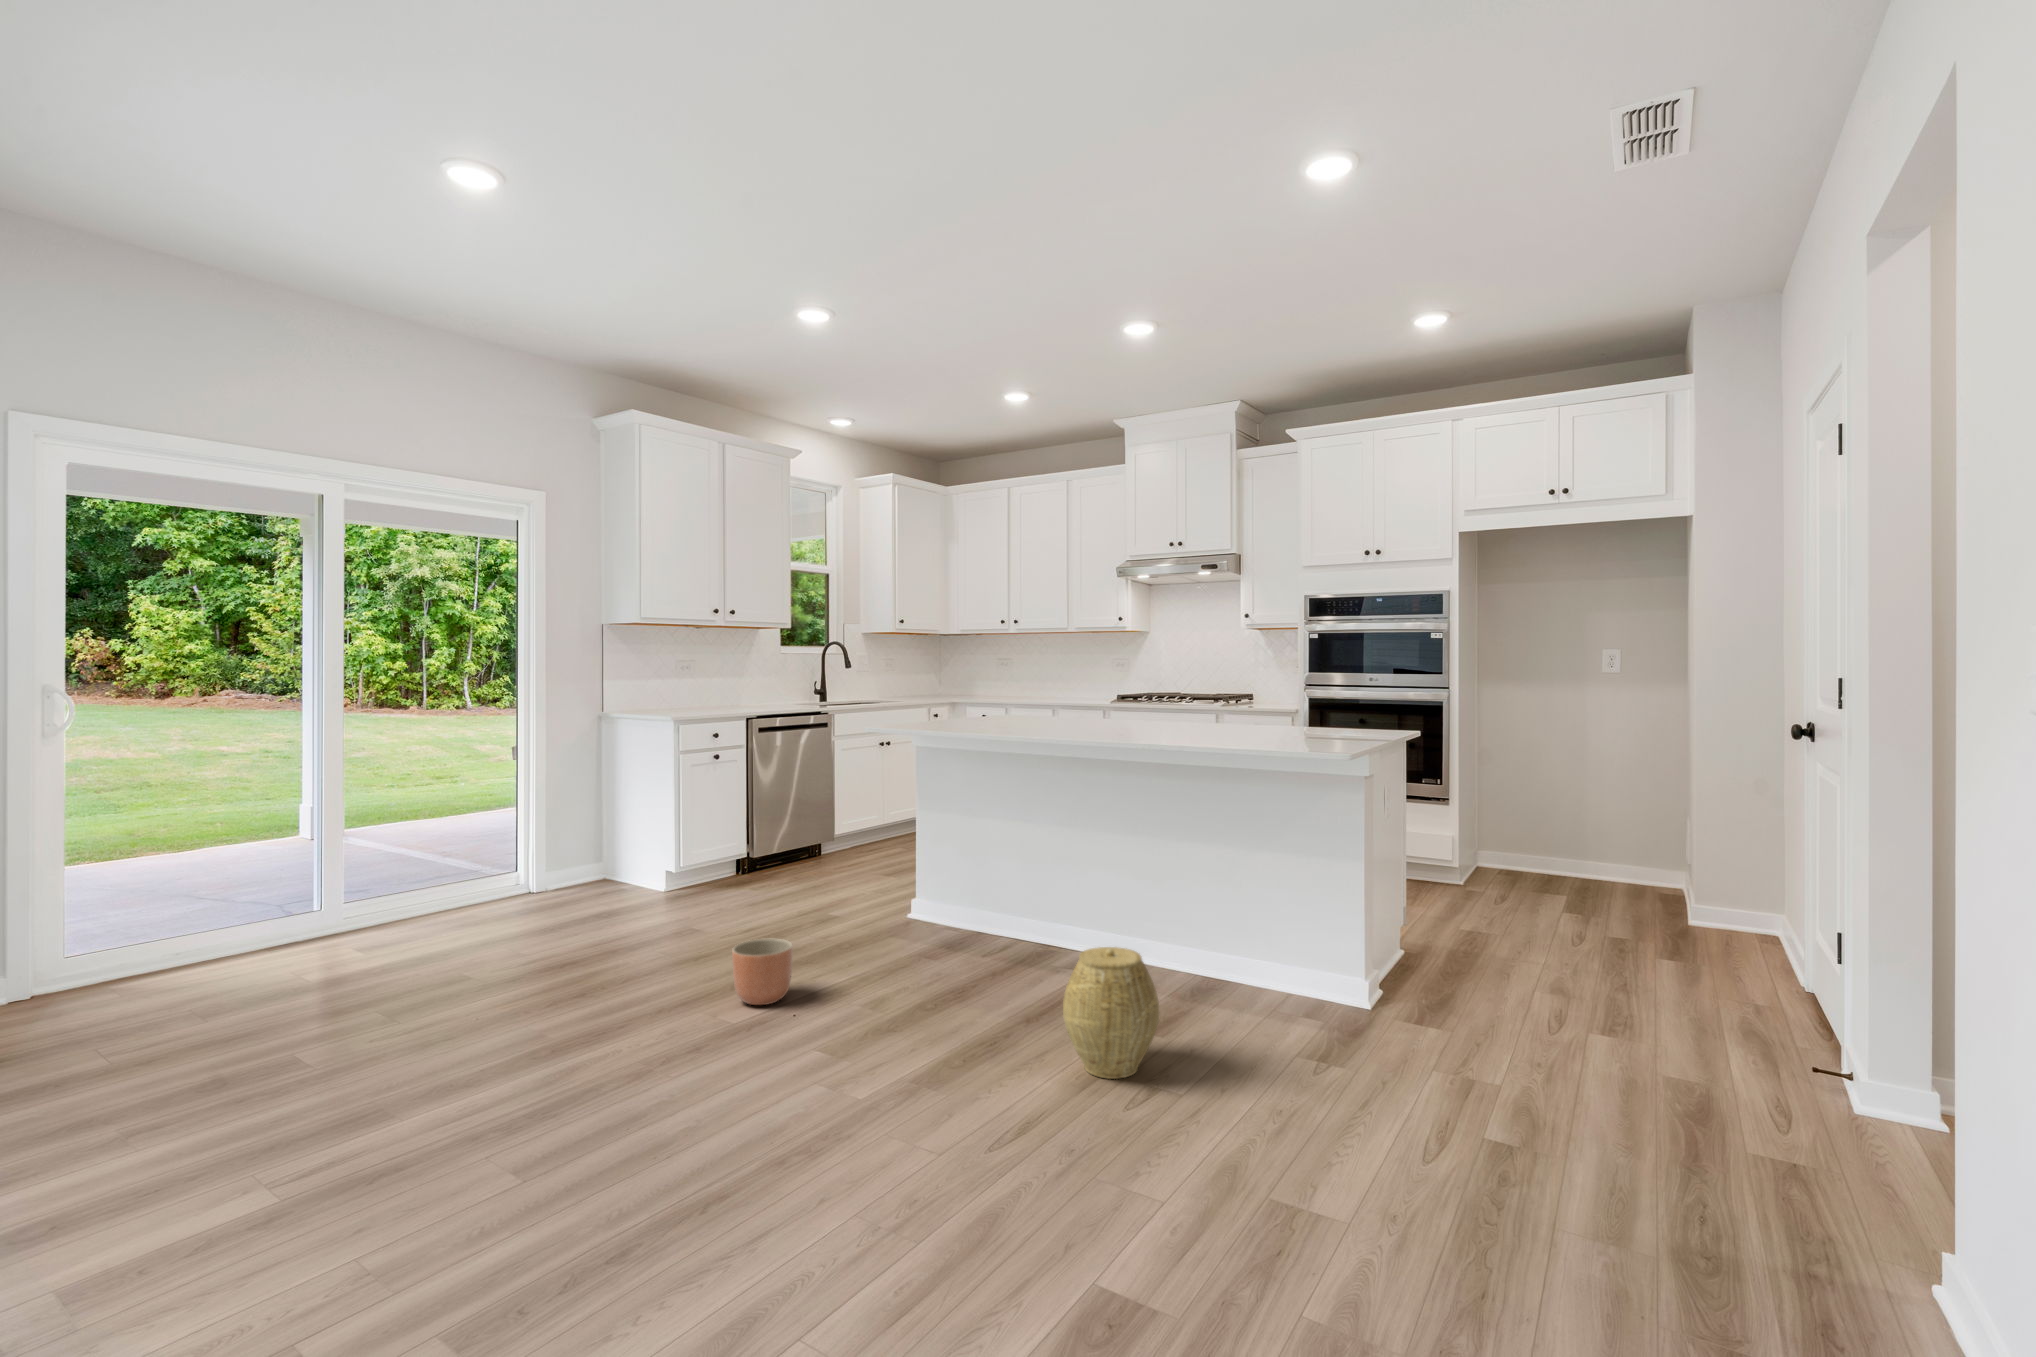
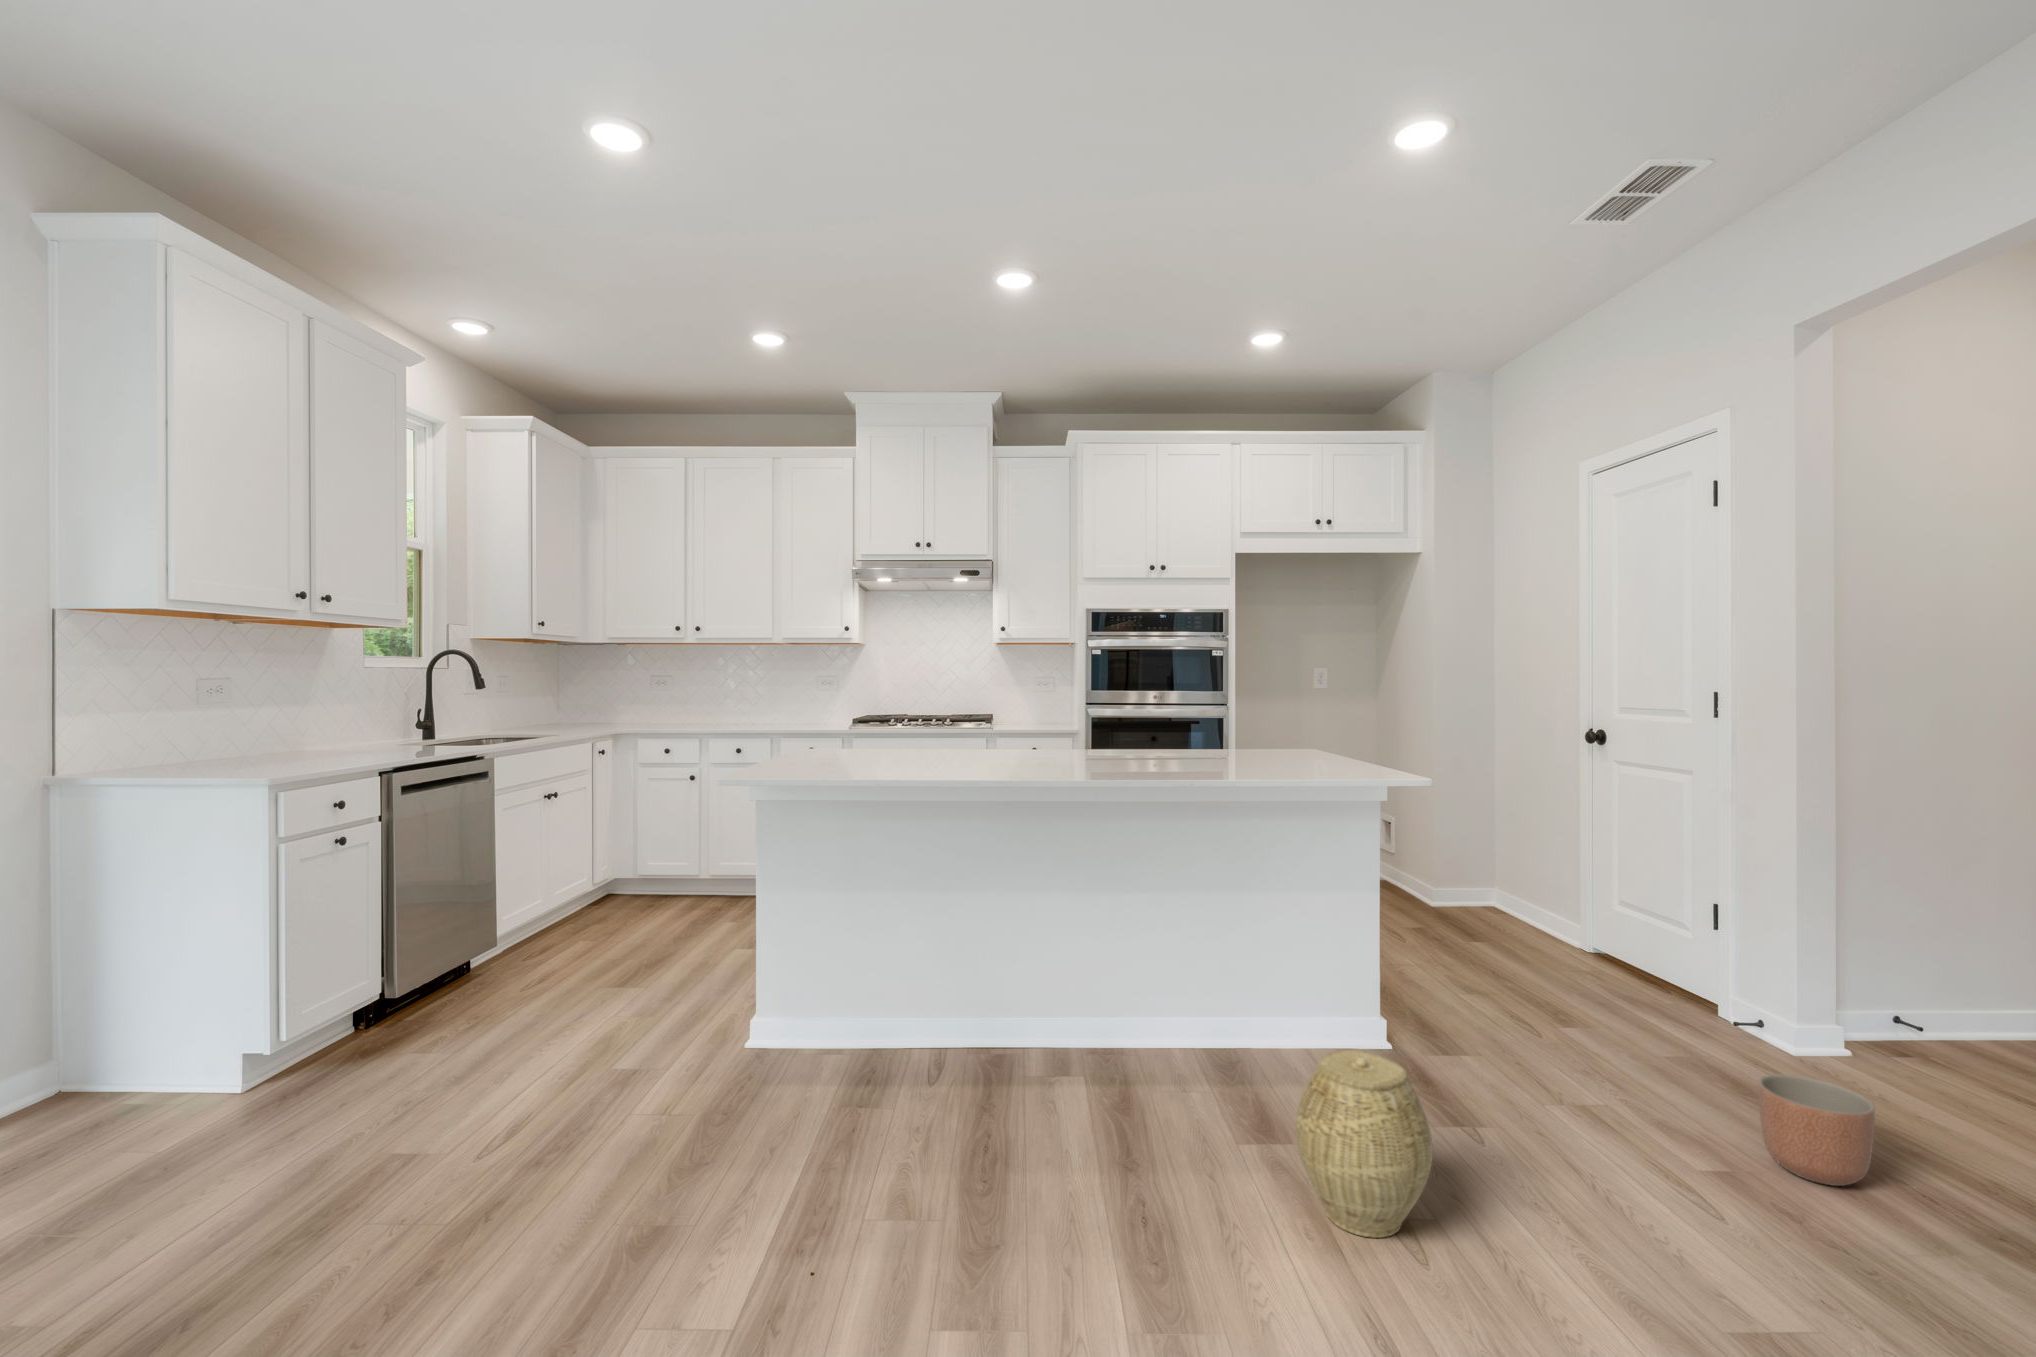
planter: present [732,938,793,1005] -> present [1758,1074,1875,1186]

